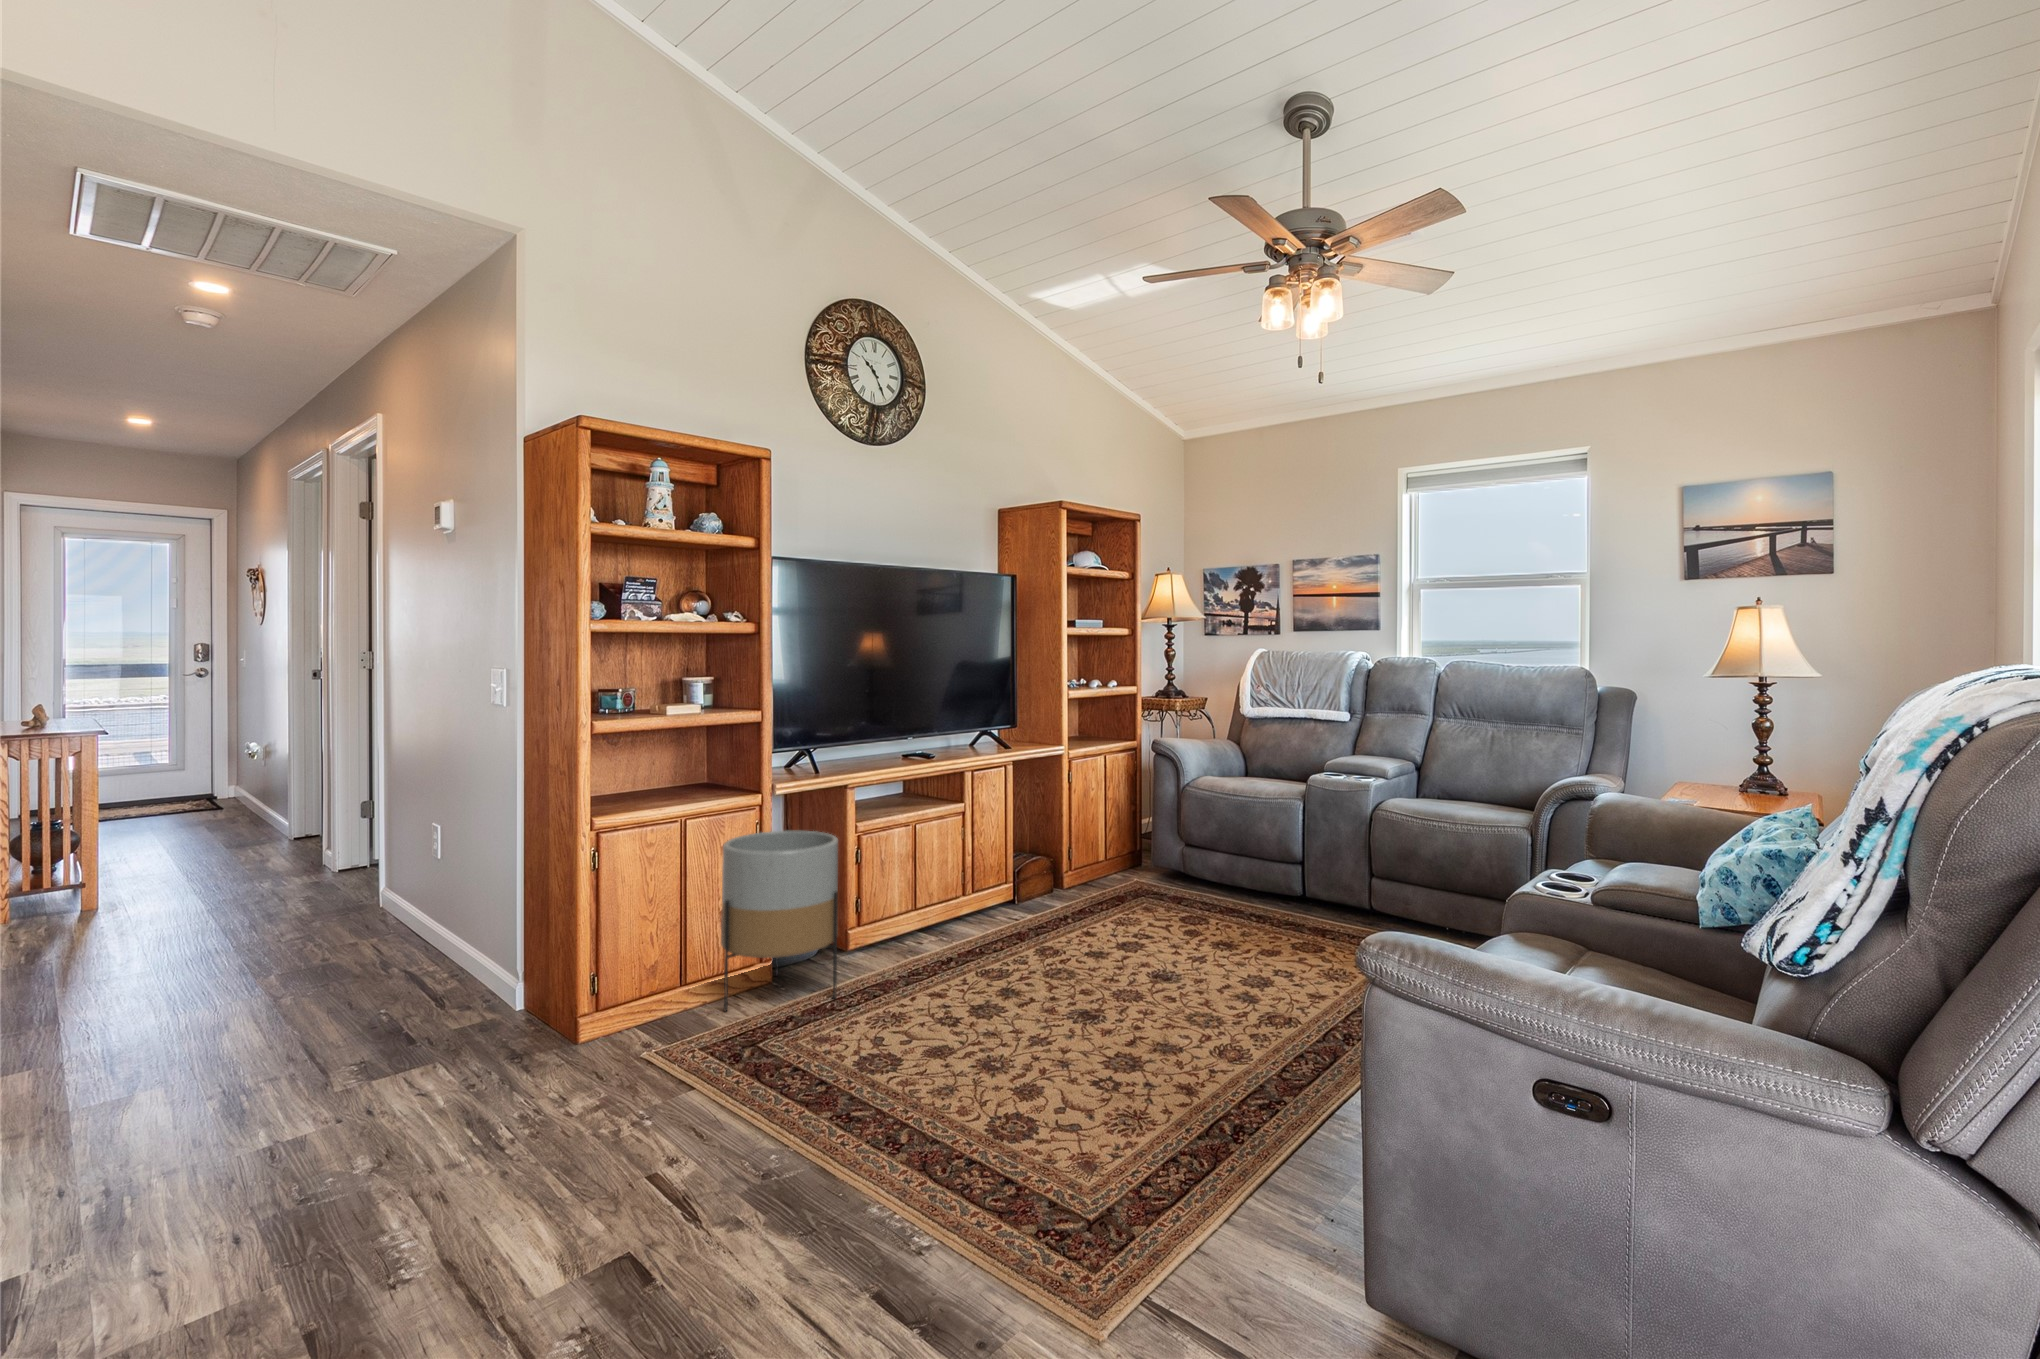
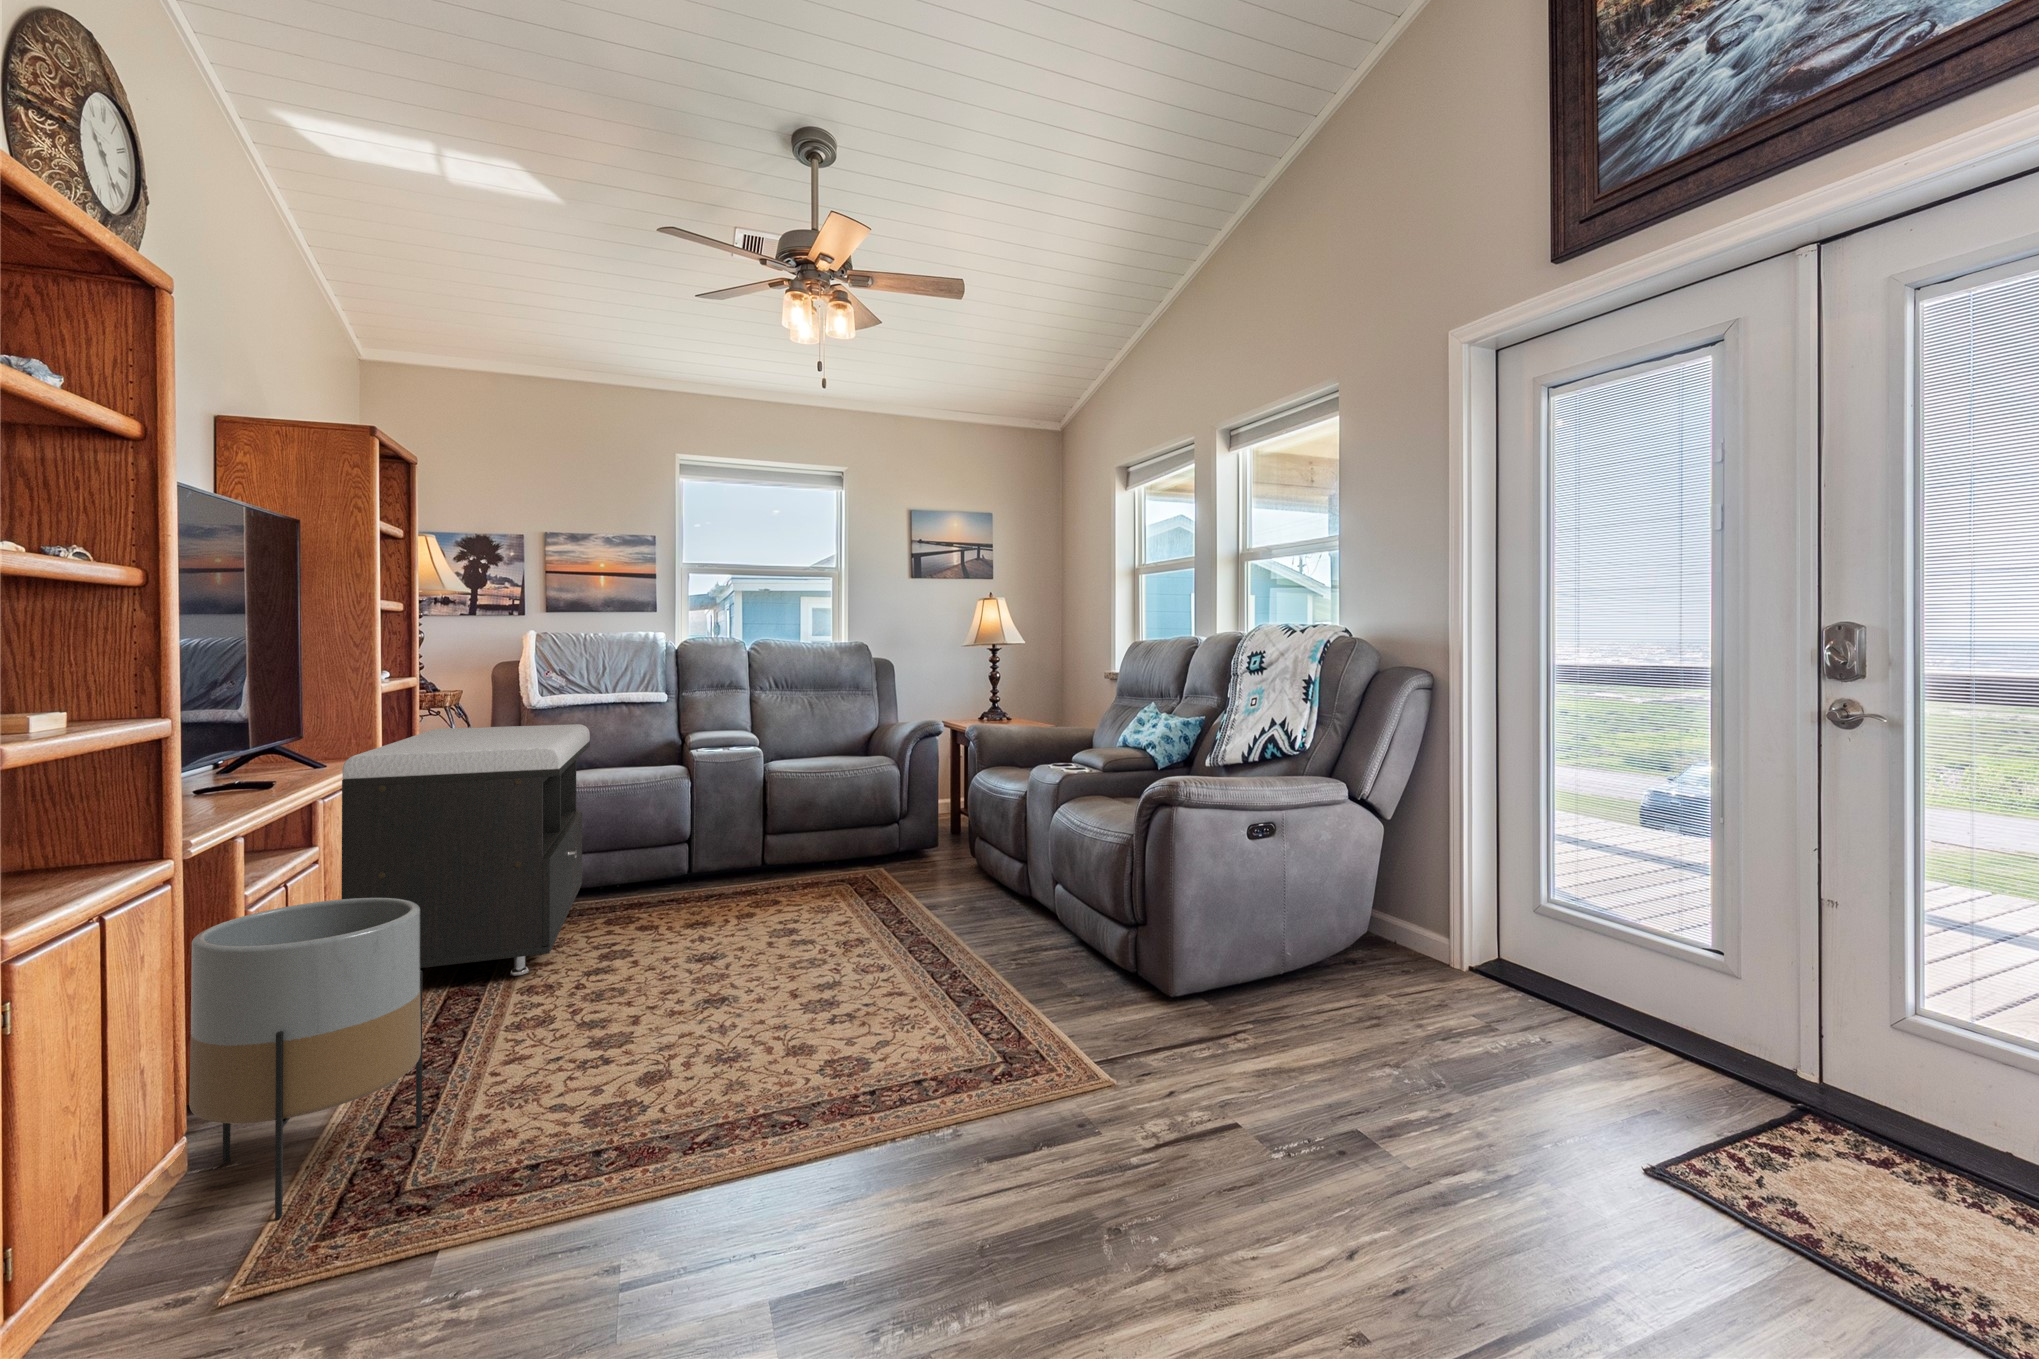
storage bench: none [968,730,1208,934] -> present [341,724,590,976]

